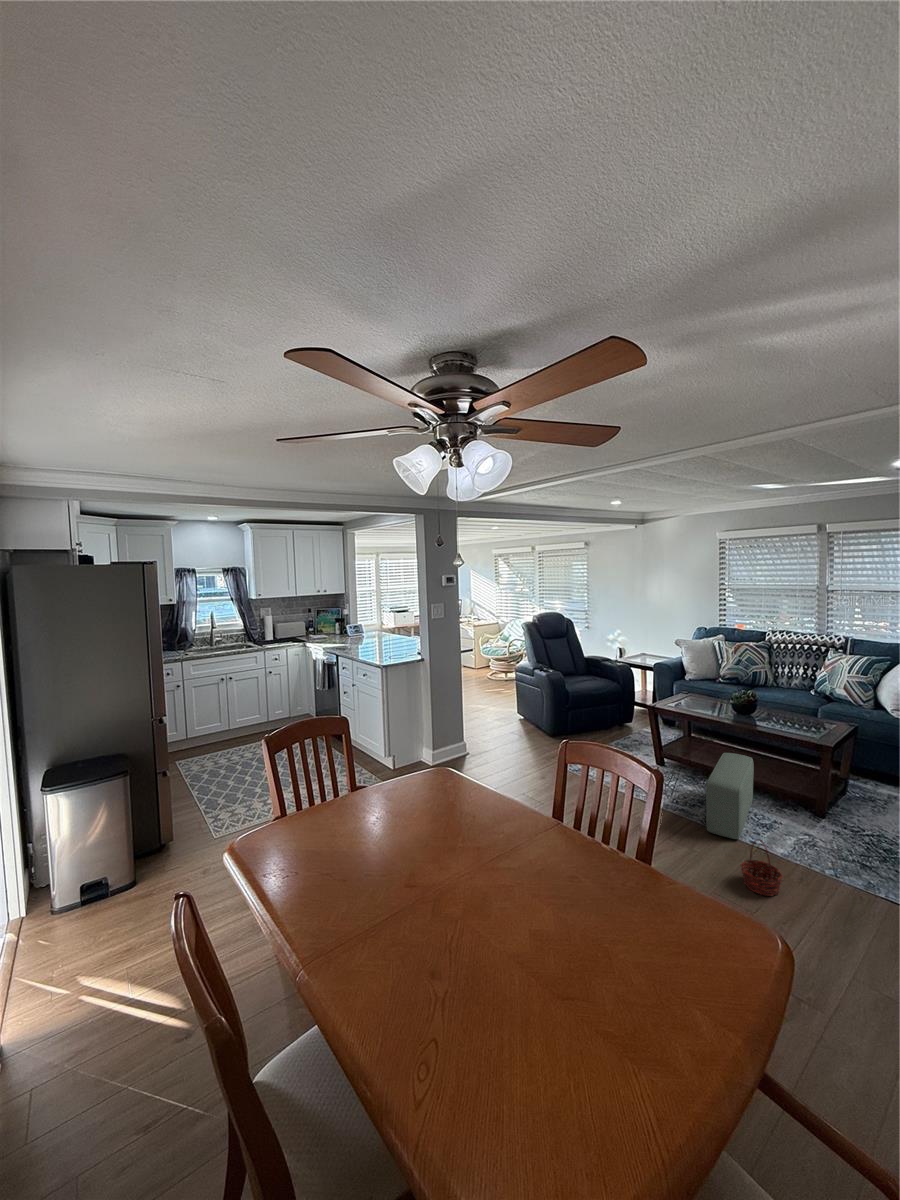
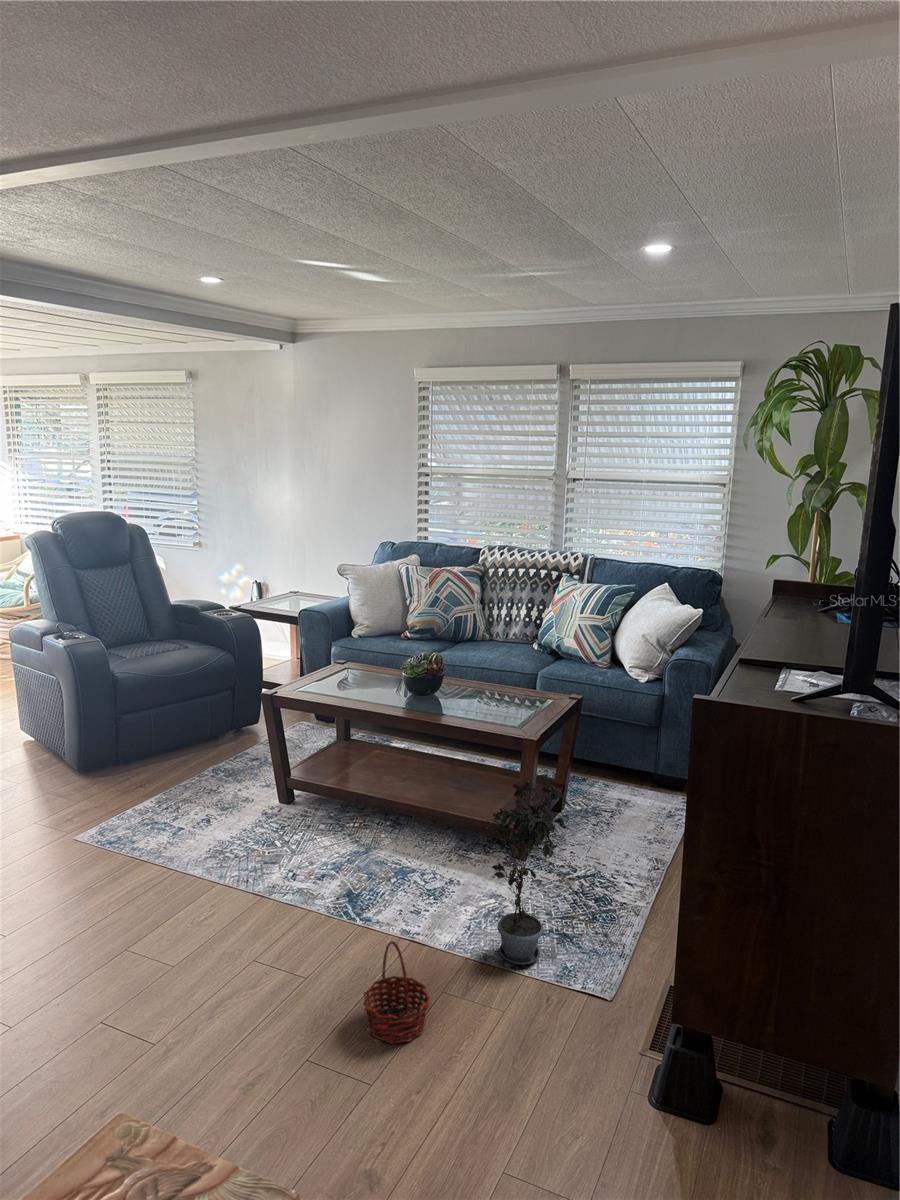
pouf: present [706,753,754,839] -> none [329,771,424,933]
potted plant: none [807,761,871,874] -> present [485,774,570,965]

